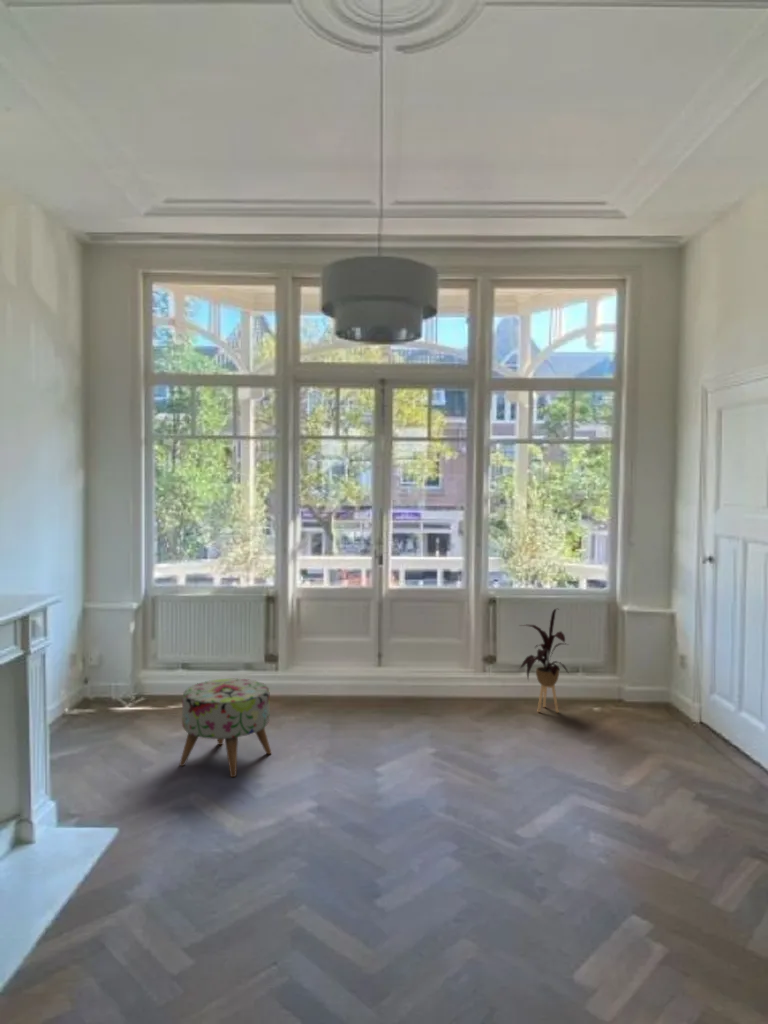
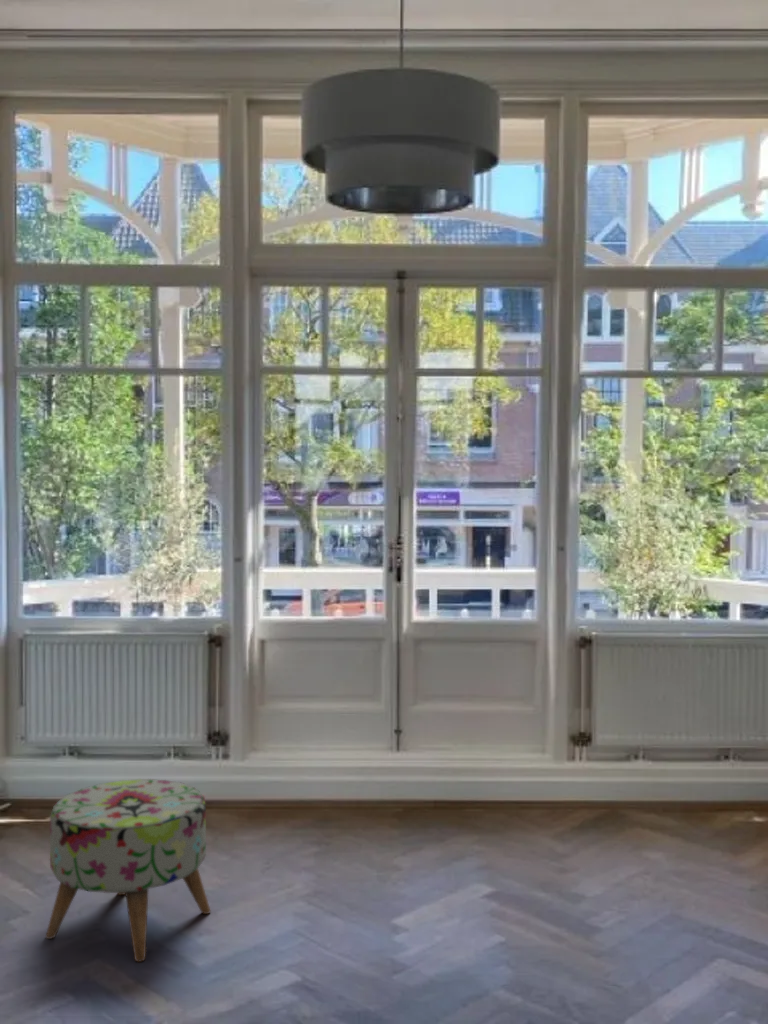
house plant: present [521,609,567,712] -> none [629,652,719,829]

